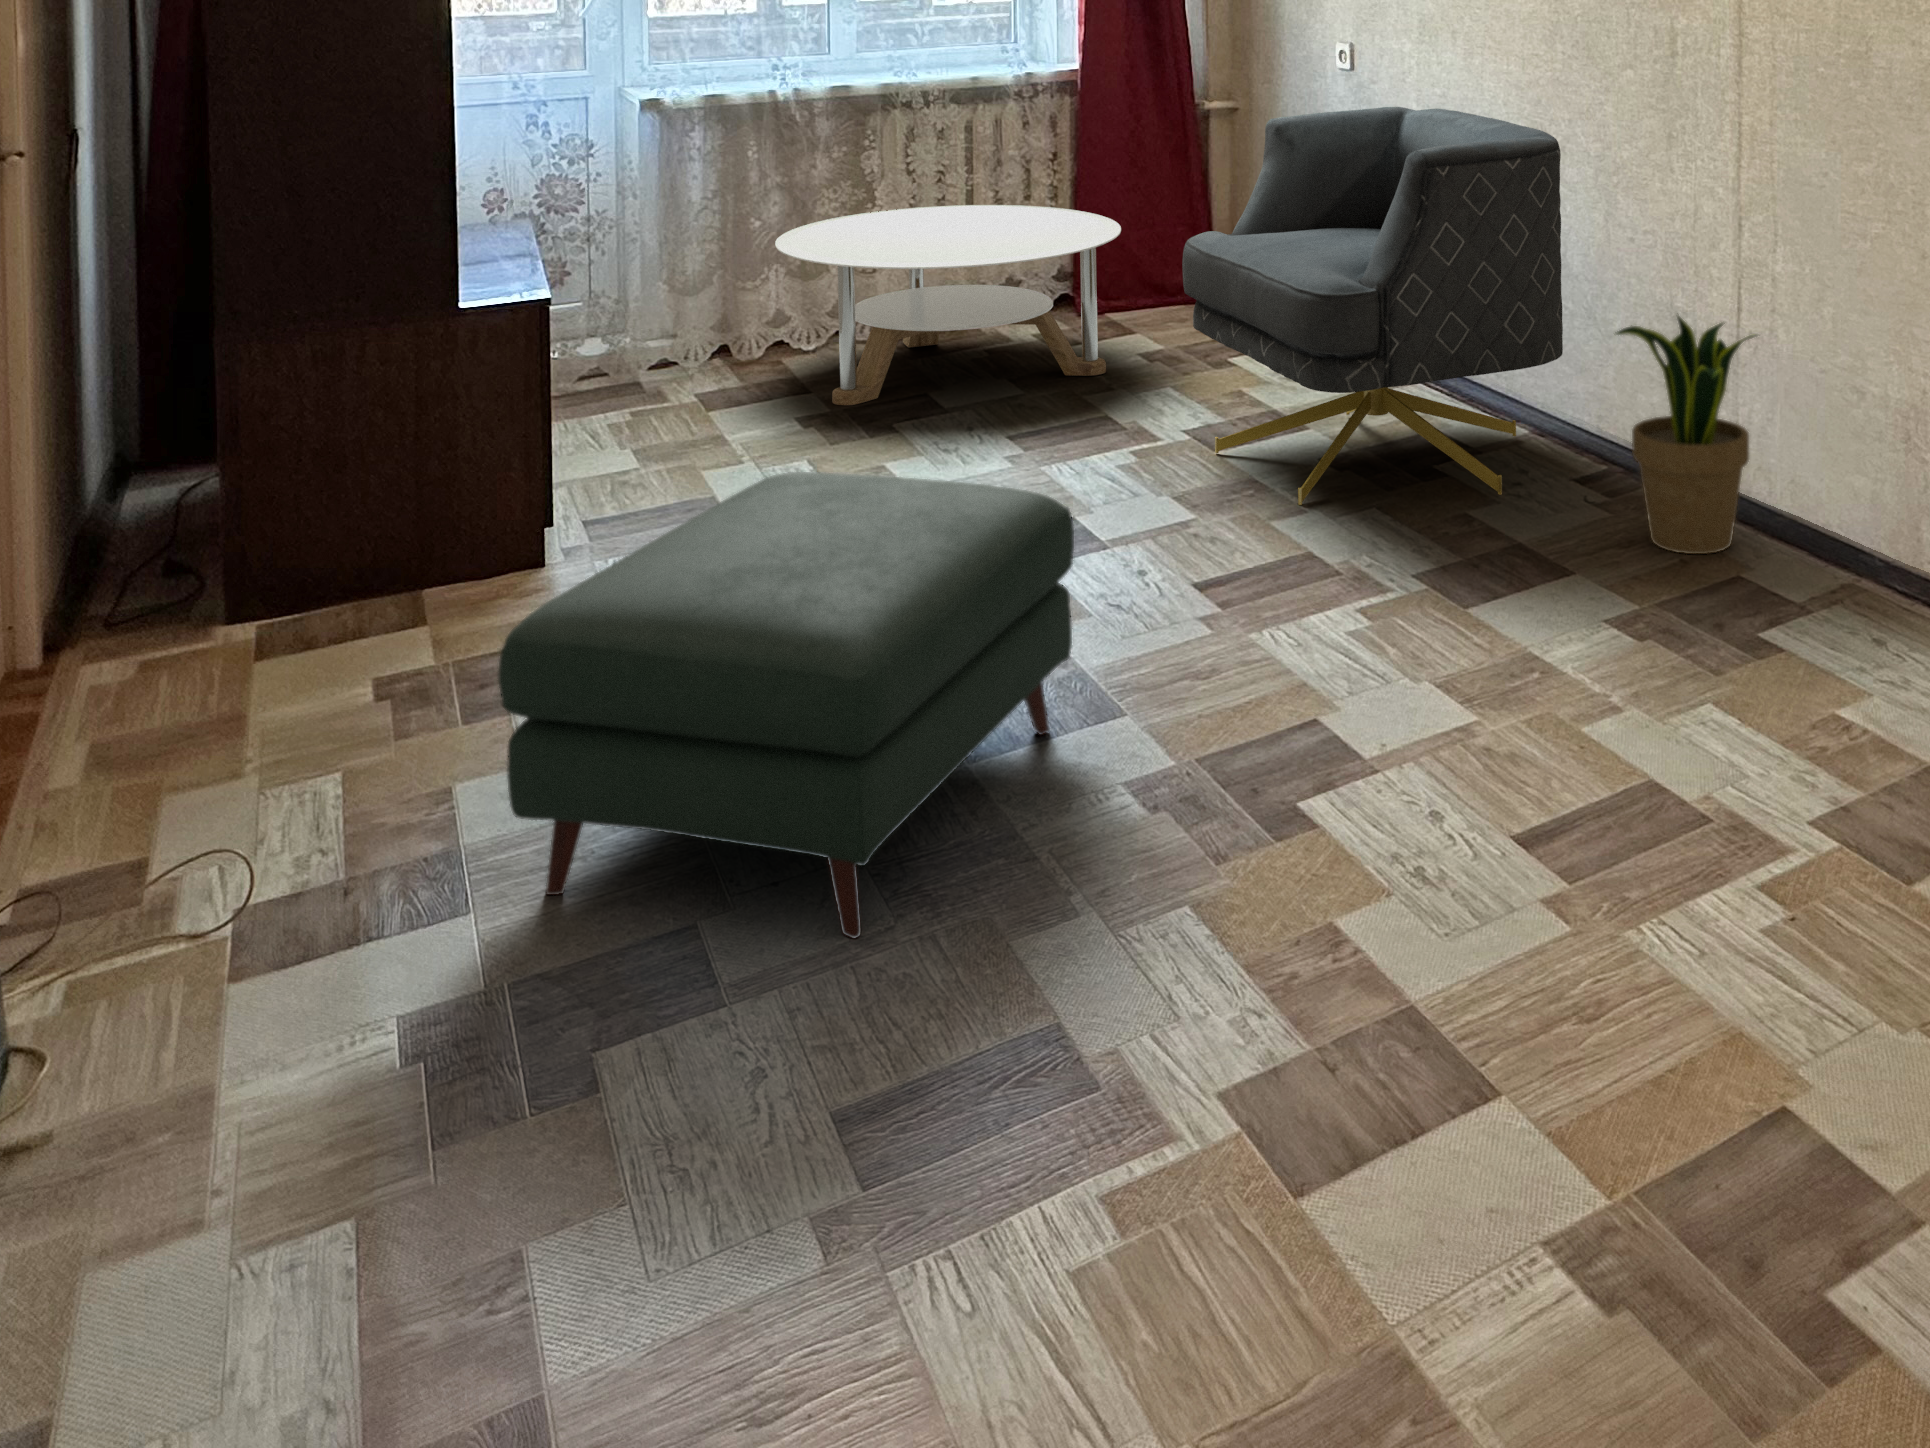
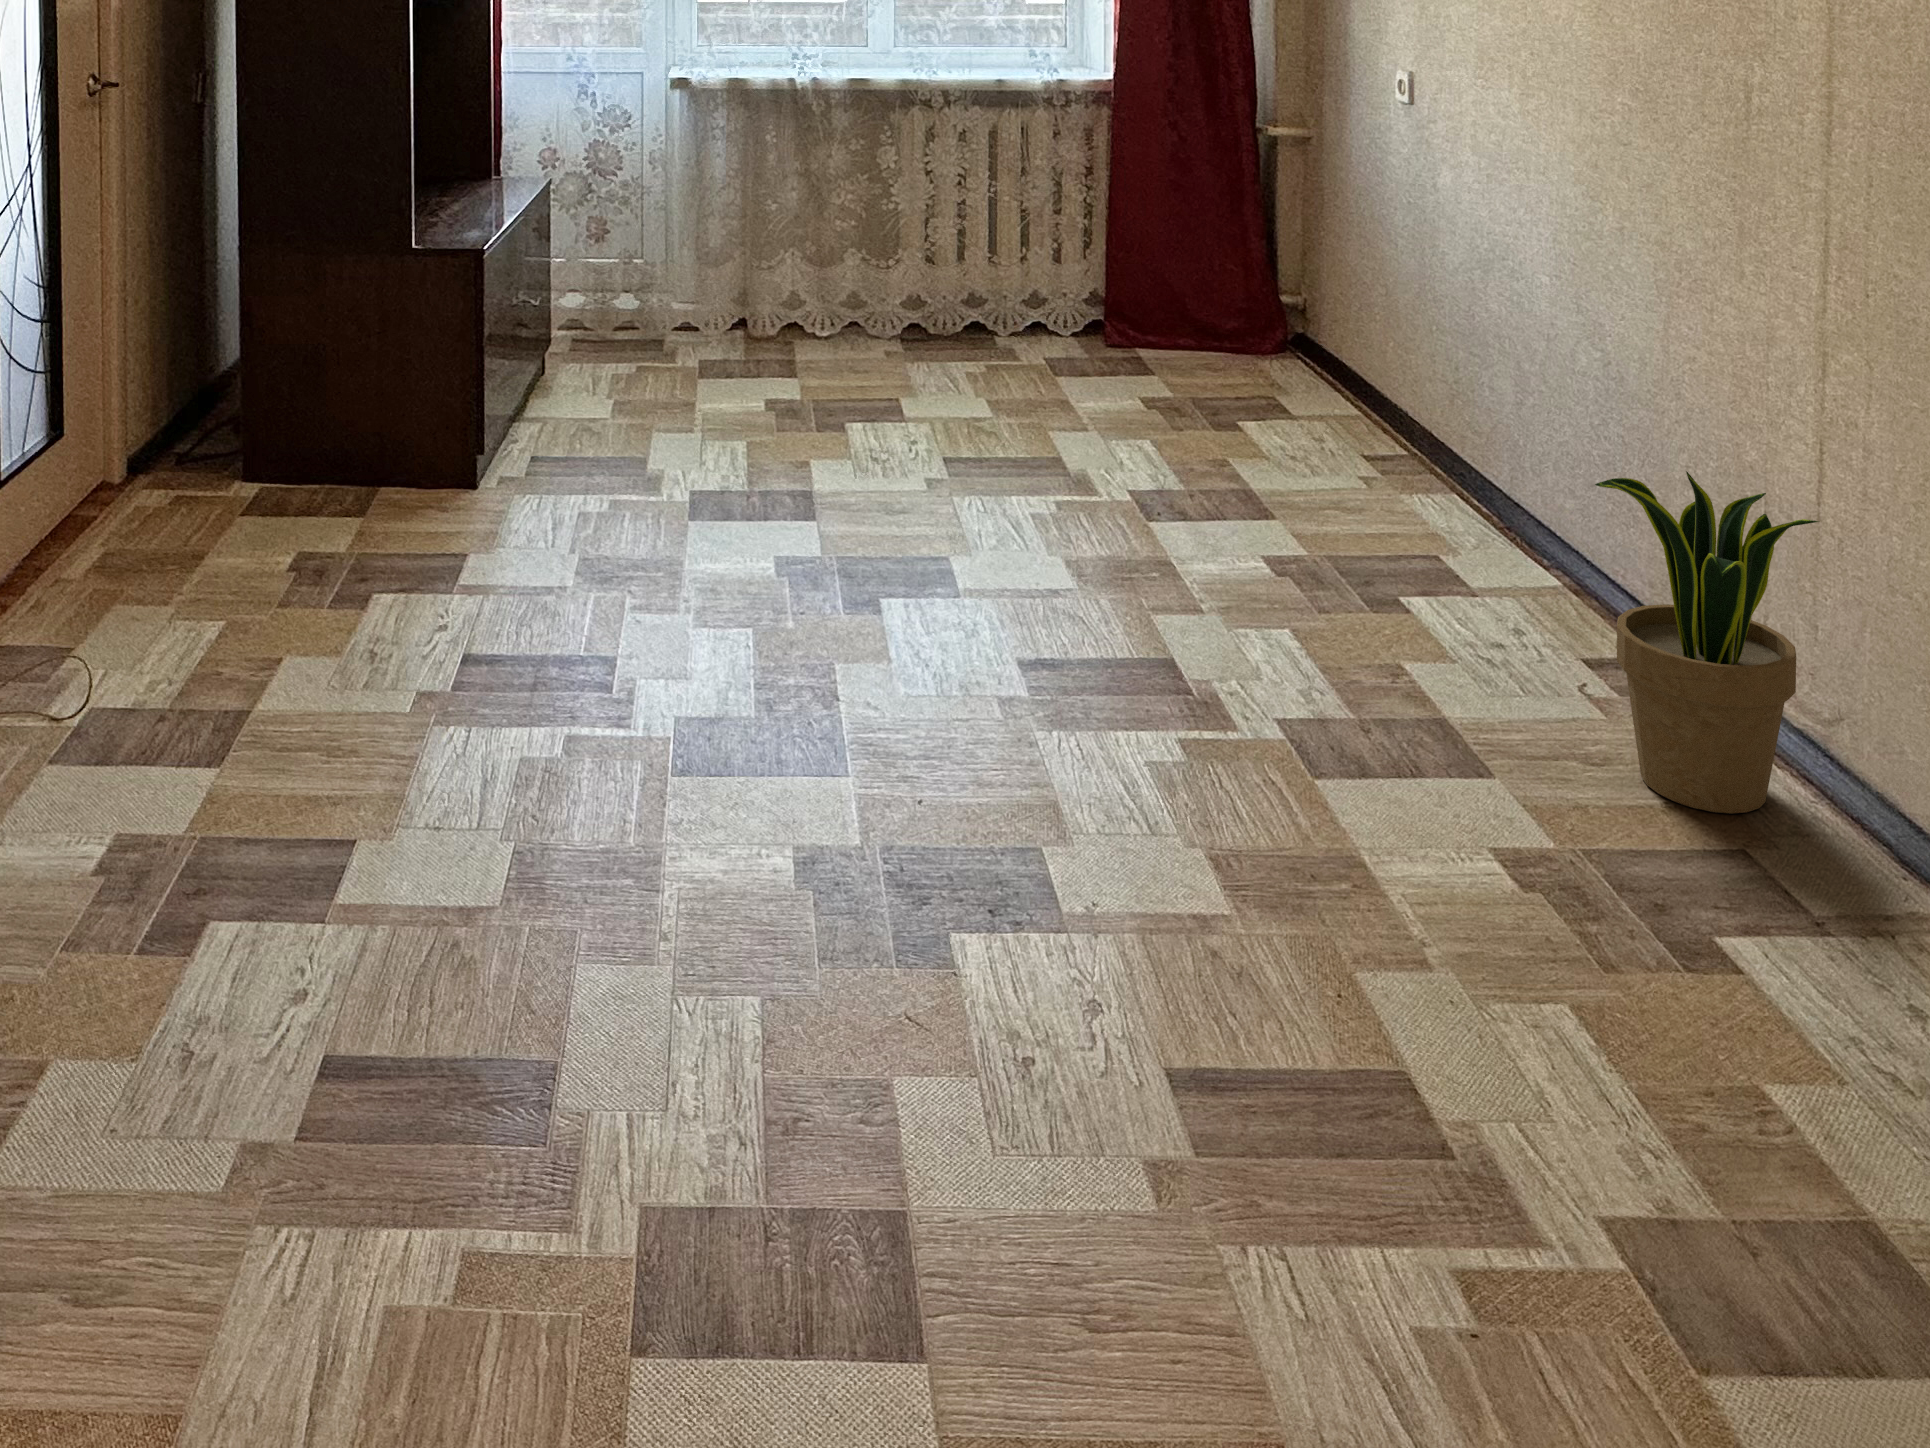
armchair: present [1182,107,1563,505] -> none [1121,151,1576,657]
round table: present [775,205,1121,405] -> none [759,209,1122,413]
ottoman: present [498,472,1074,938] -> none [31,508,731,1105]

